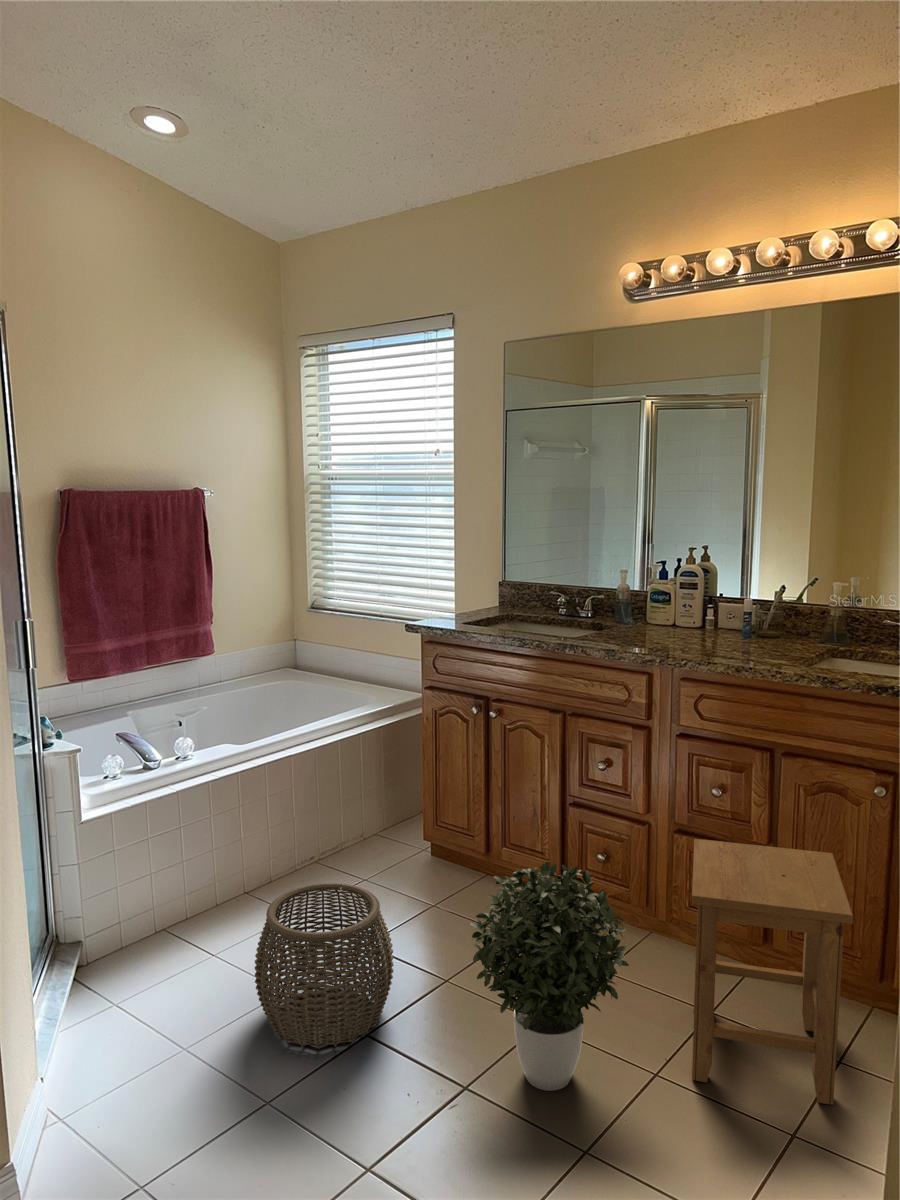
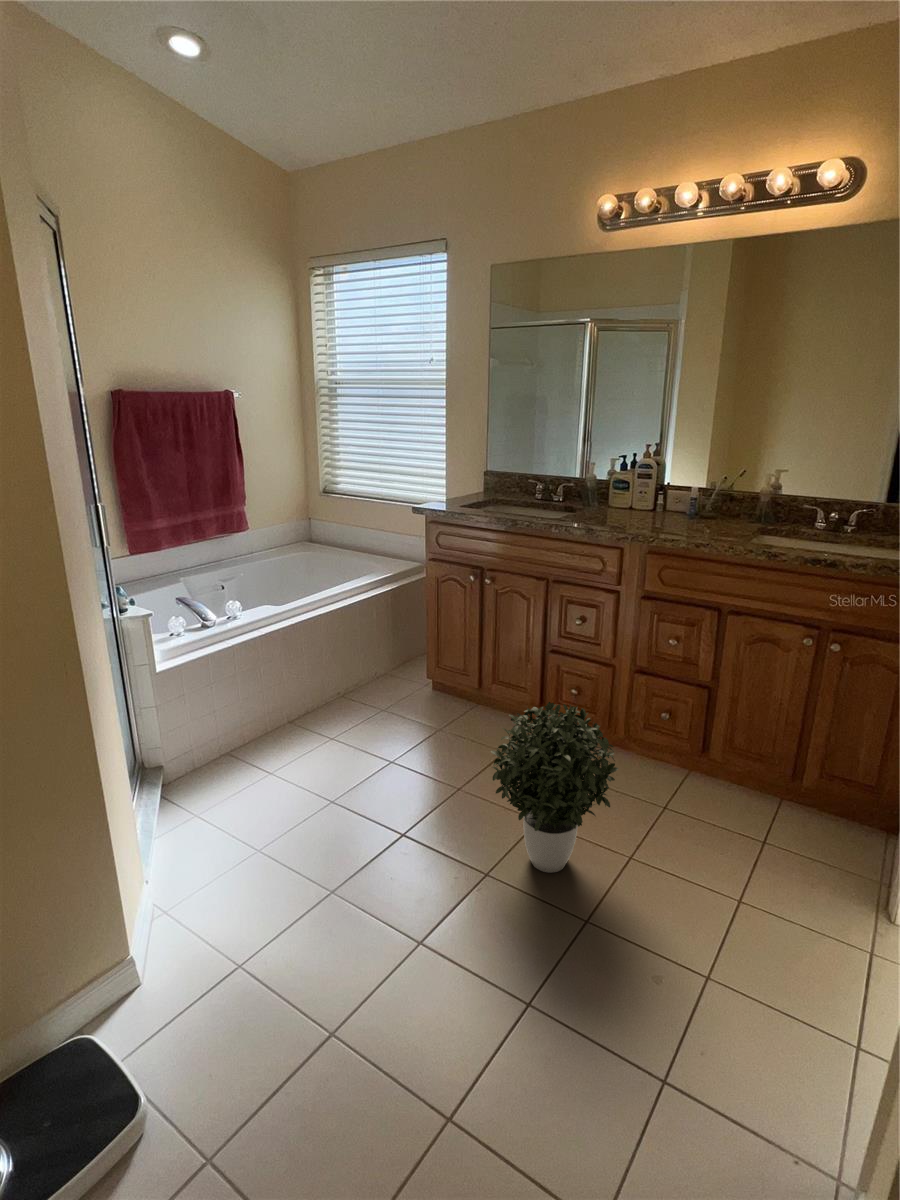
stool: present [692,839,853,1105] -> none [650,680,798,876]
woven basket: present [255,883,394,1049] -> none [311,718,422,846]

